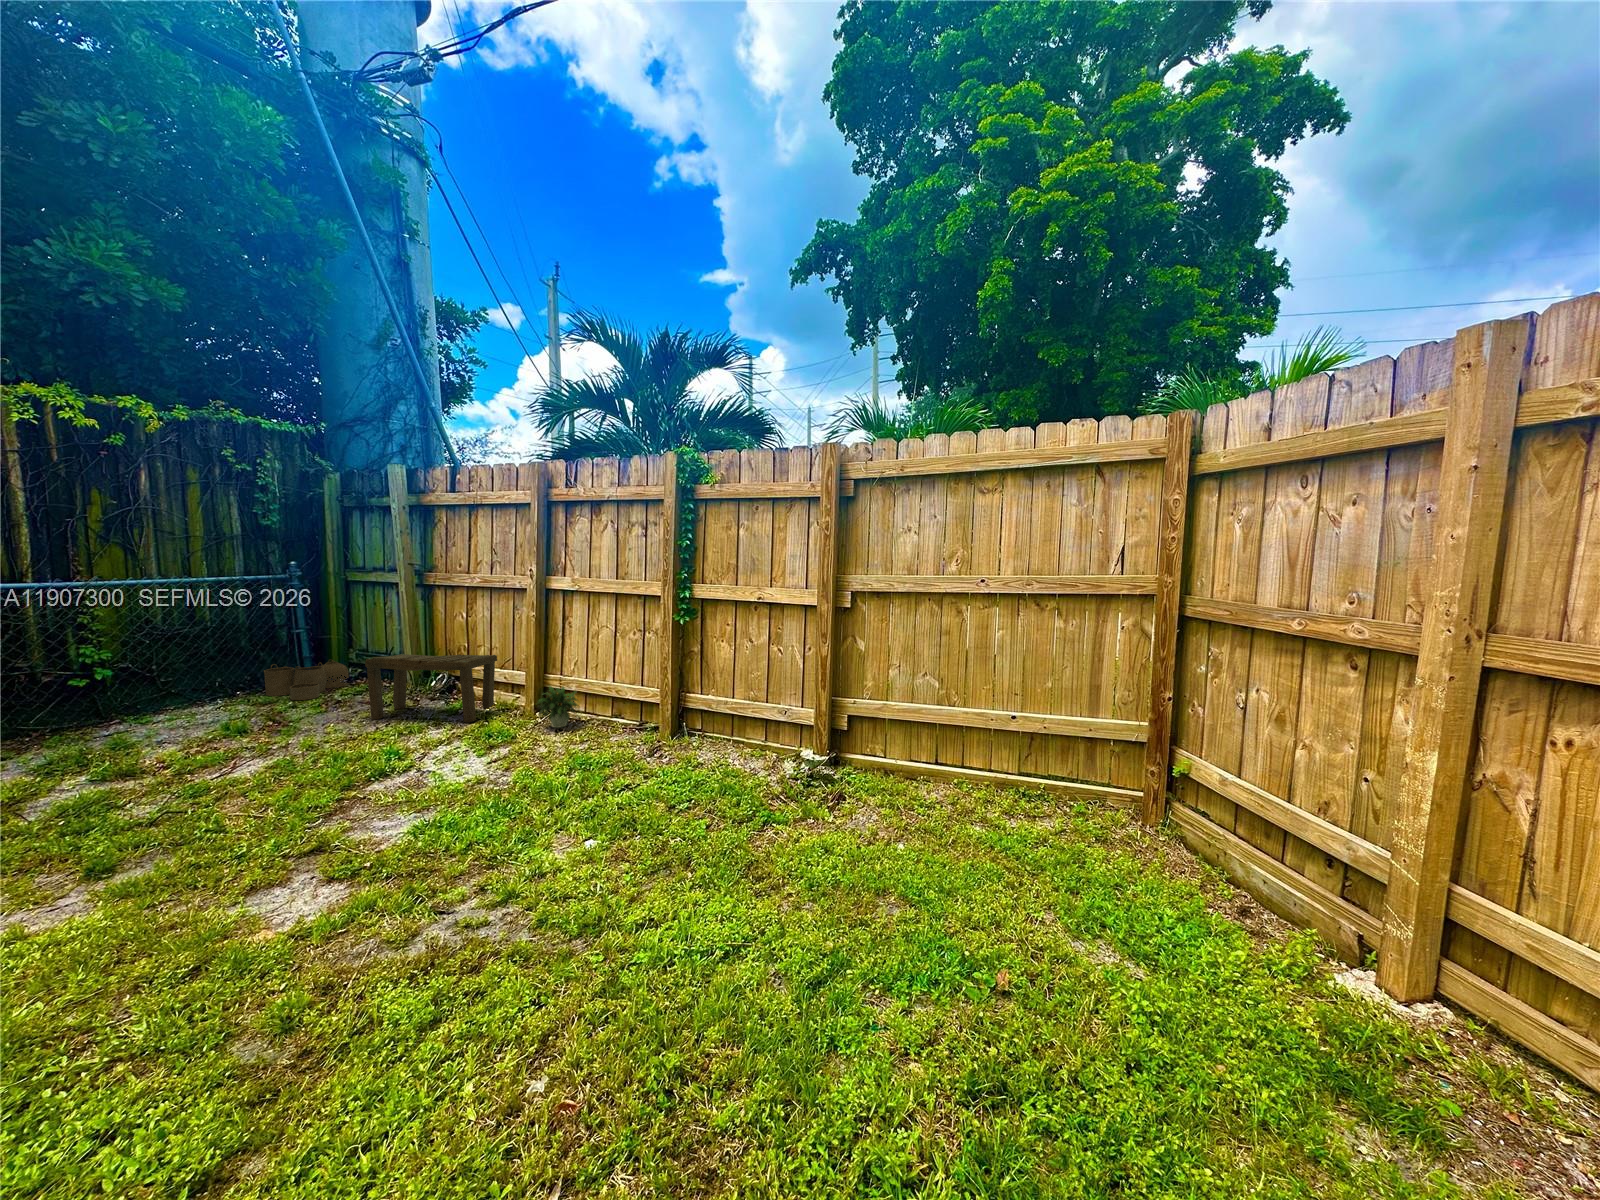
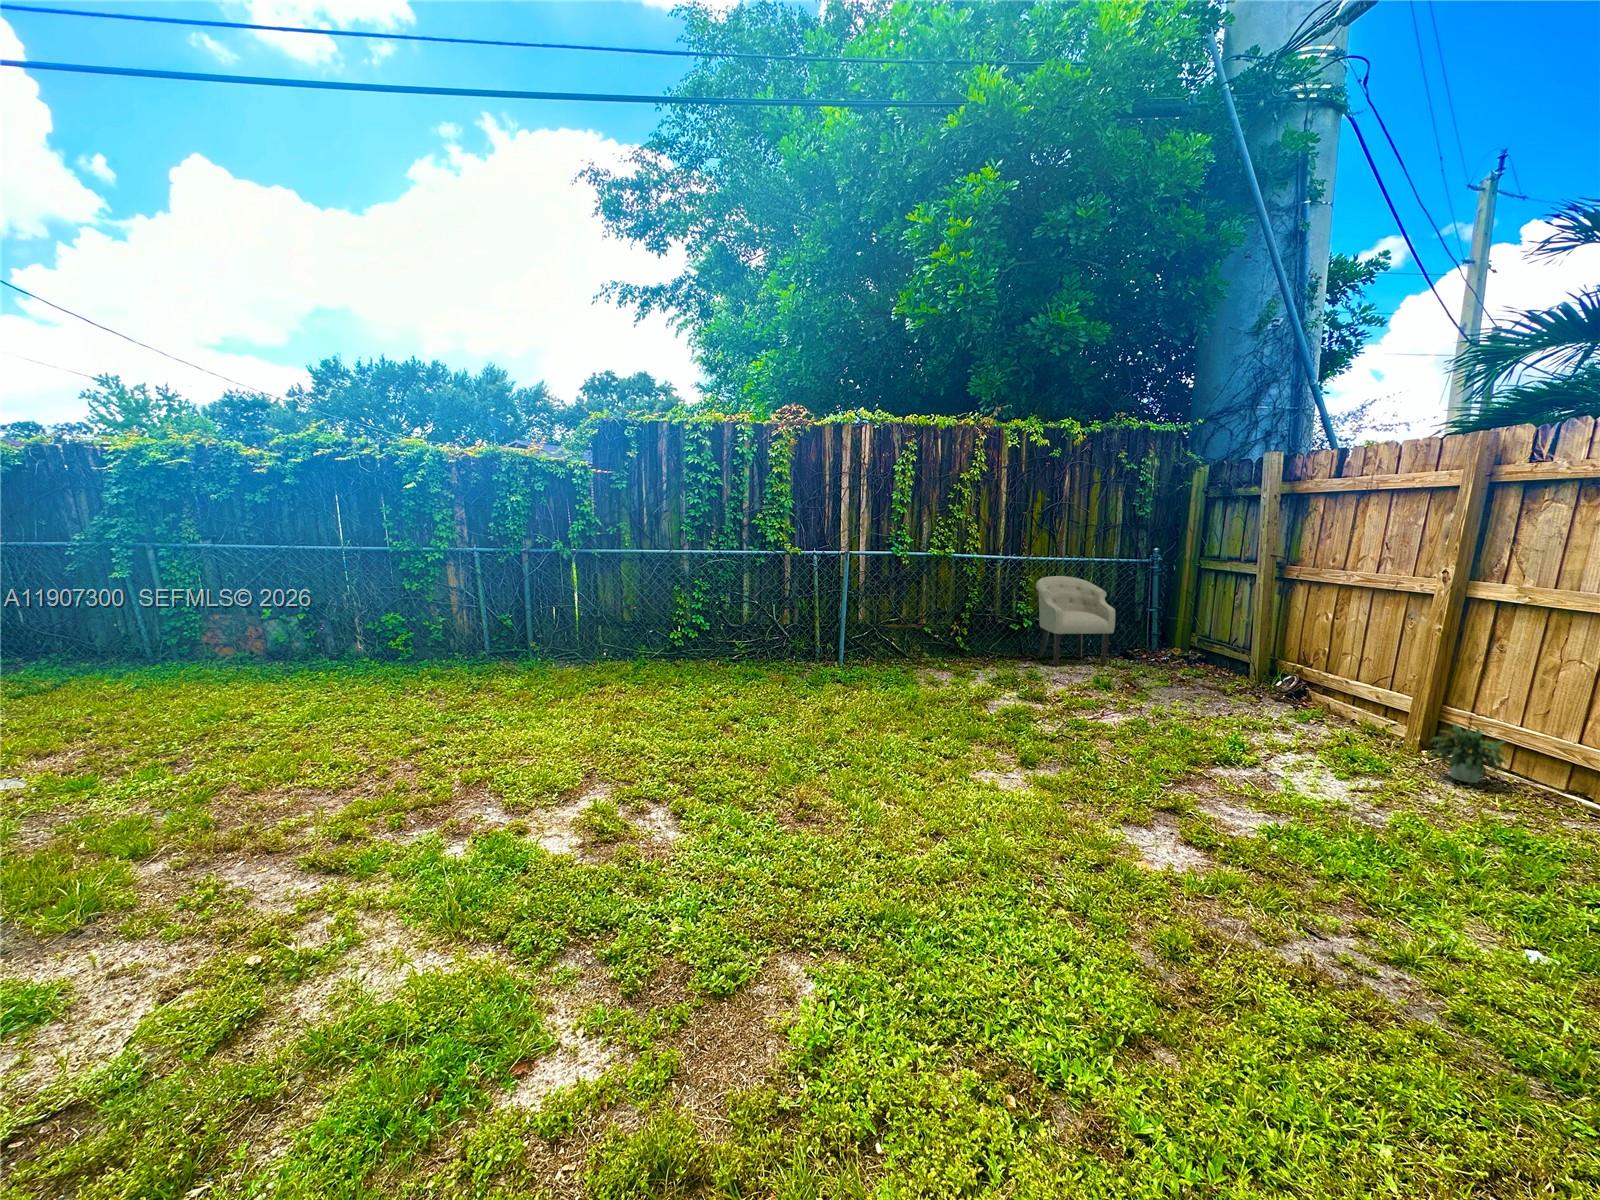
chair: none [98,599,244,726] -> present [1036,576,1115,667]
bench: present [365,653,497,722] -> none [1212,646,1370,736]
woven basket: present [264,660,349,700] -> none [1124,636,1190,671]

